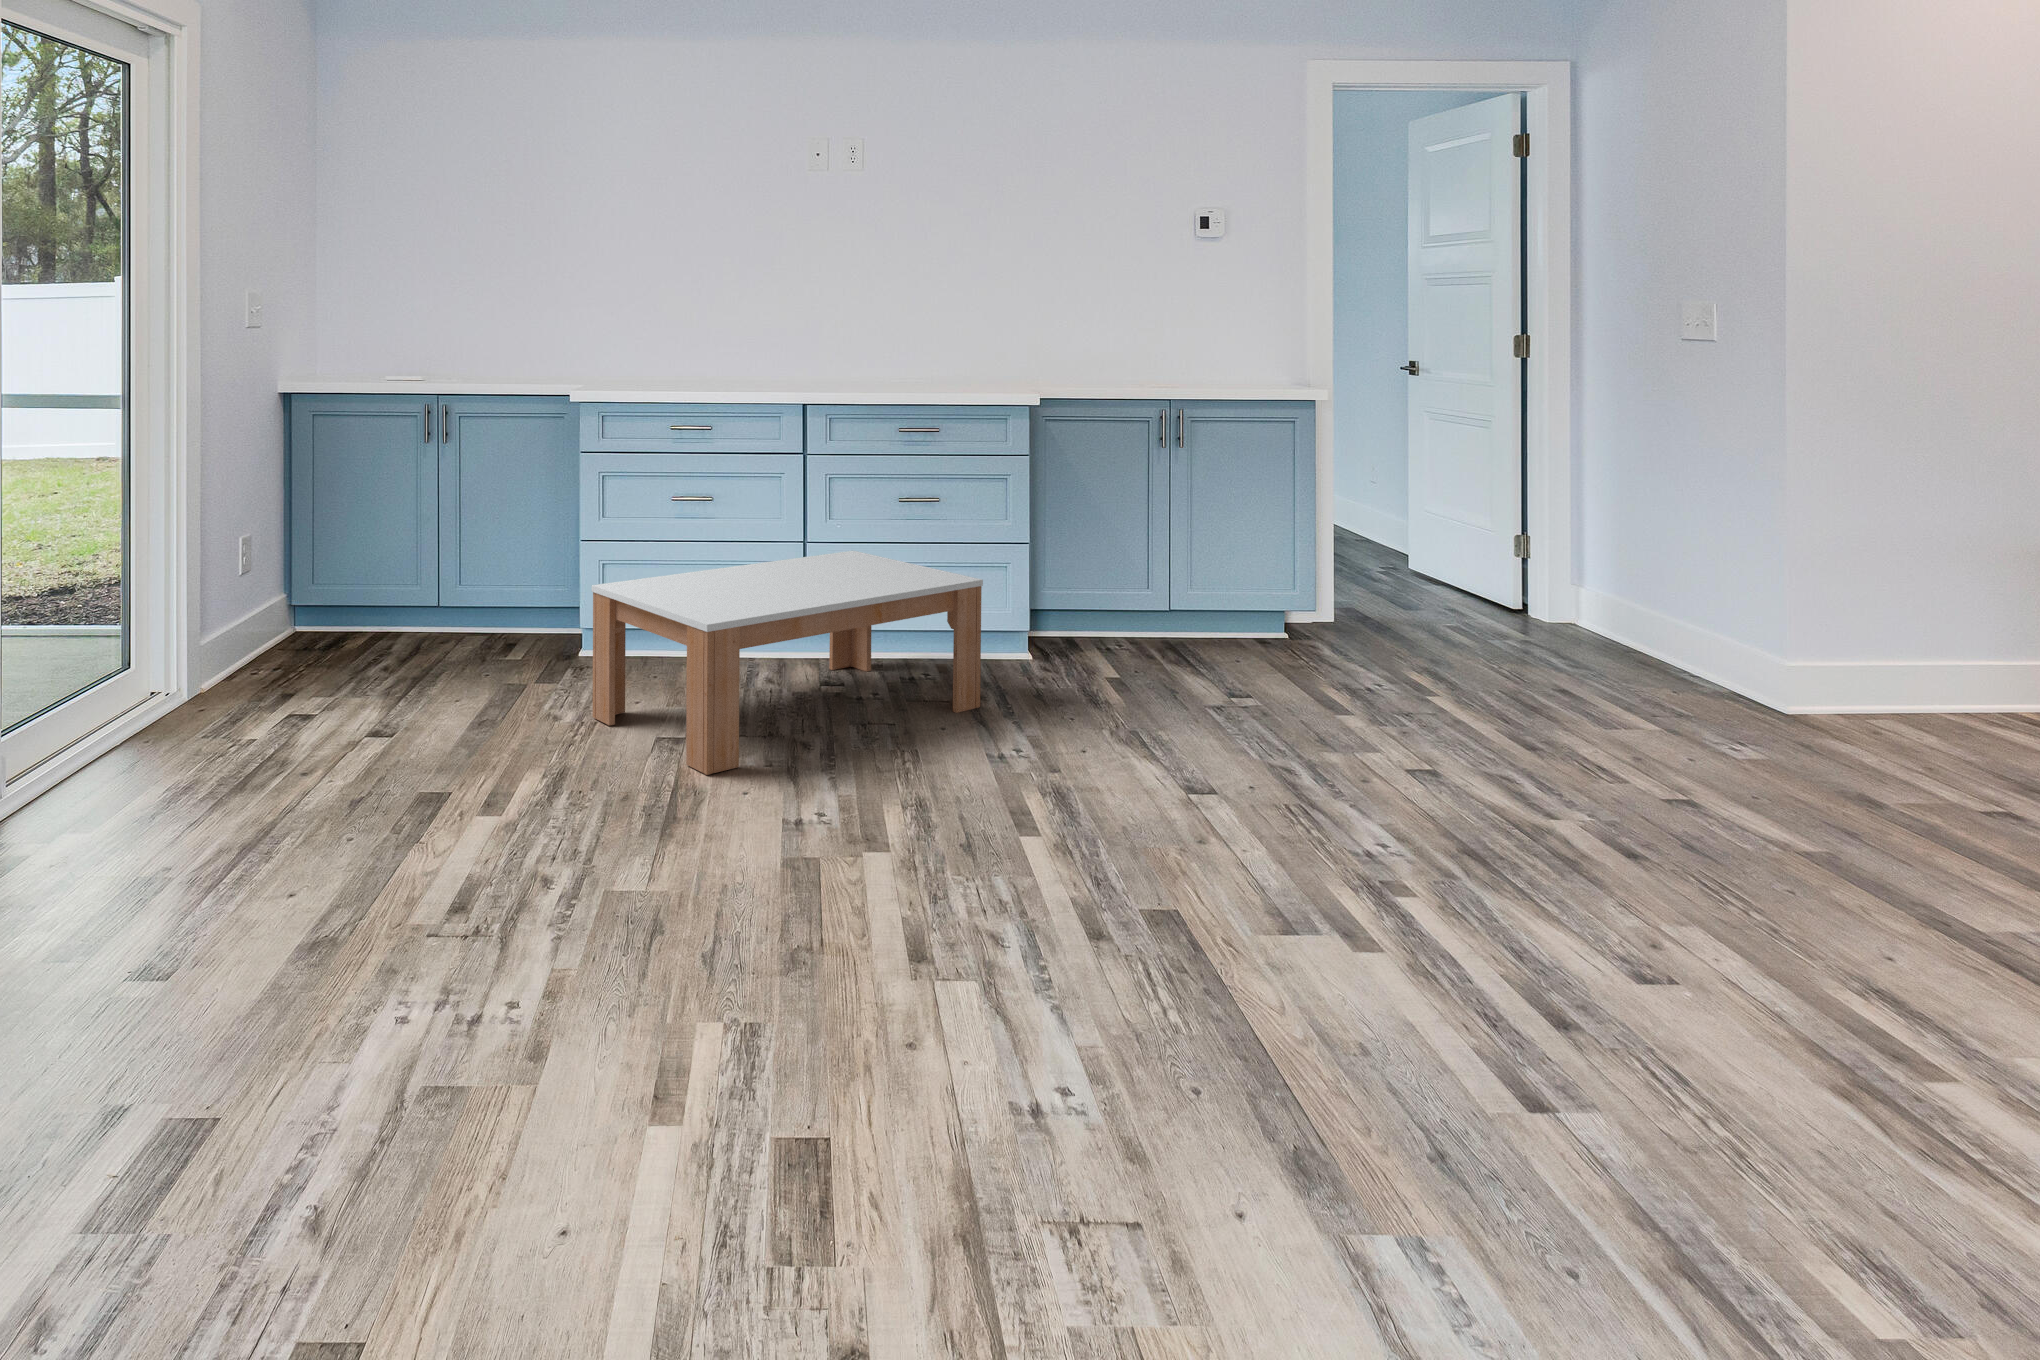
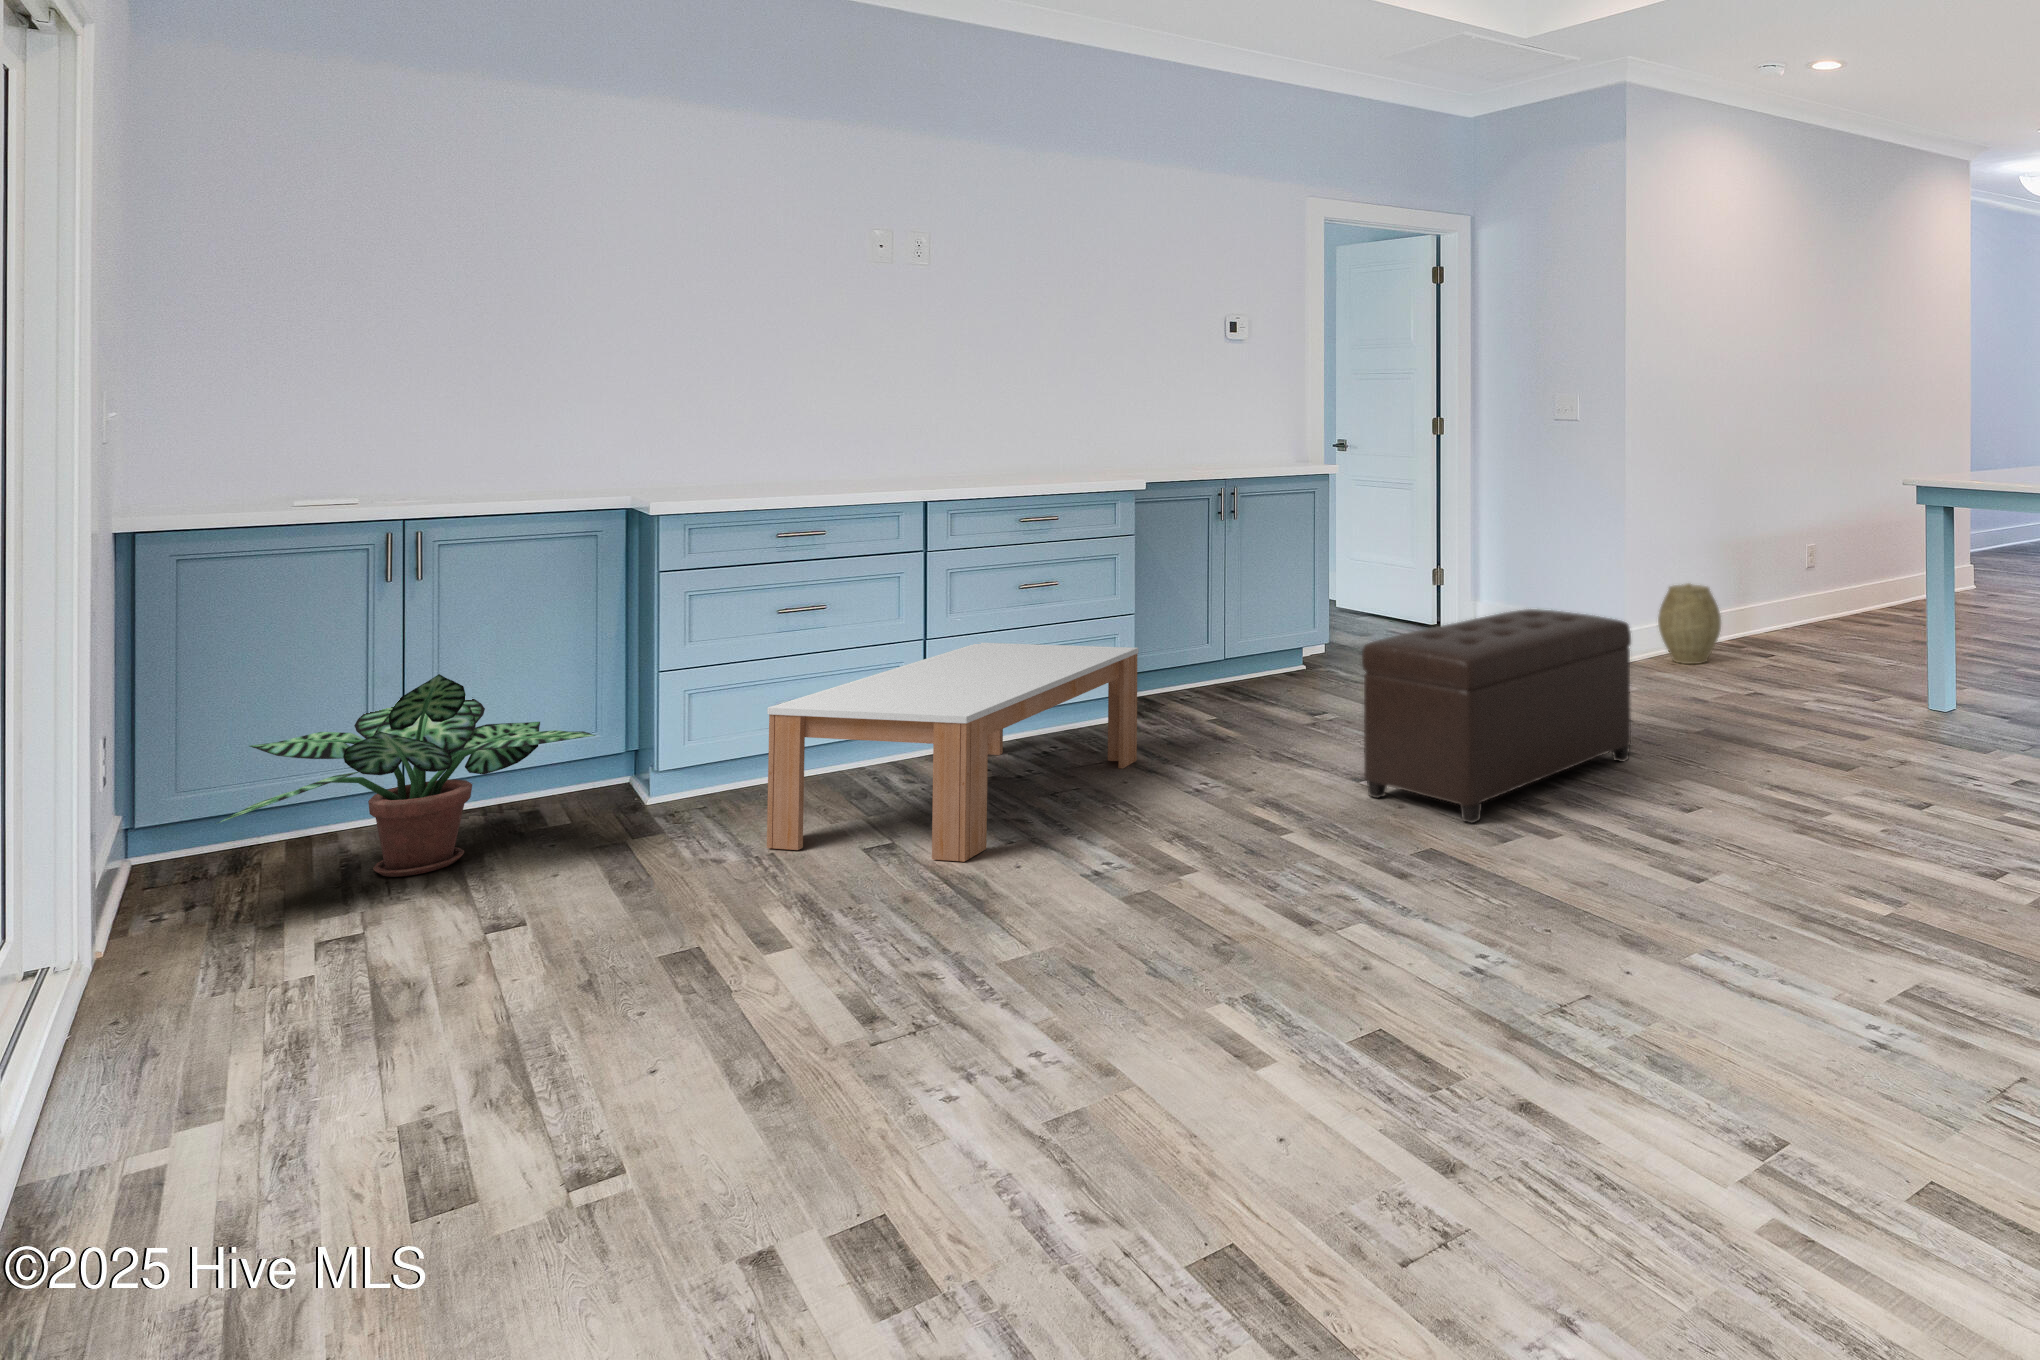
potted plant: none [248,518,496,679] -> present [218,674,595,877]
woven basket: none [1858,604,1993,740] -> present [1658,583,1721,664]
ottoman: none [1169,606,1638,894] -> present [1362,609,1631,823]

